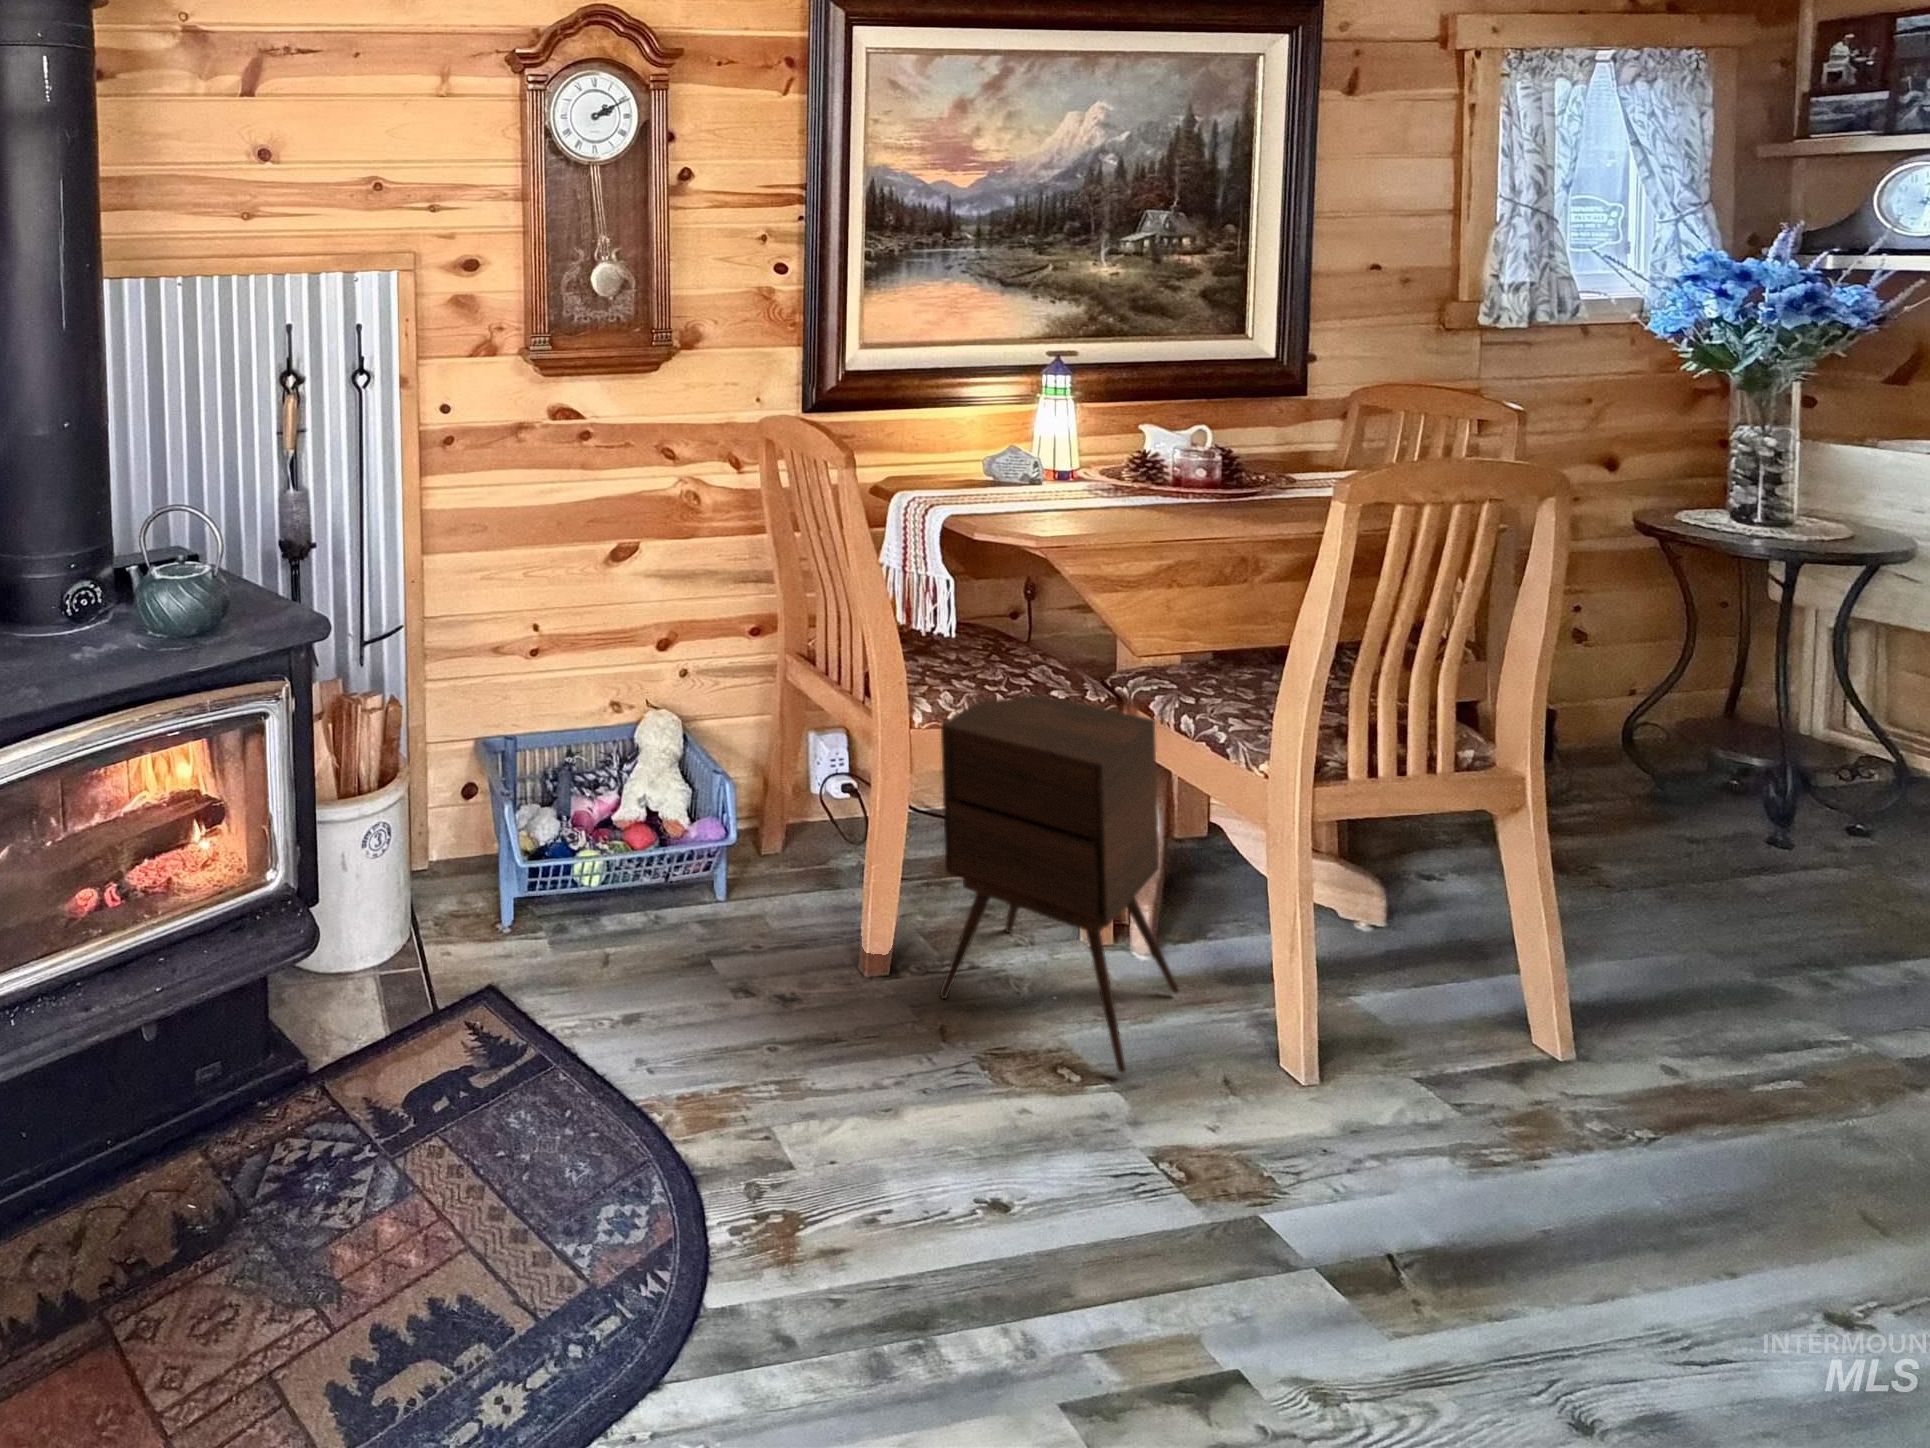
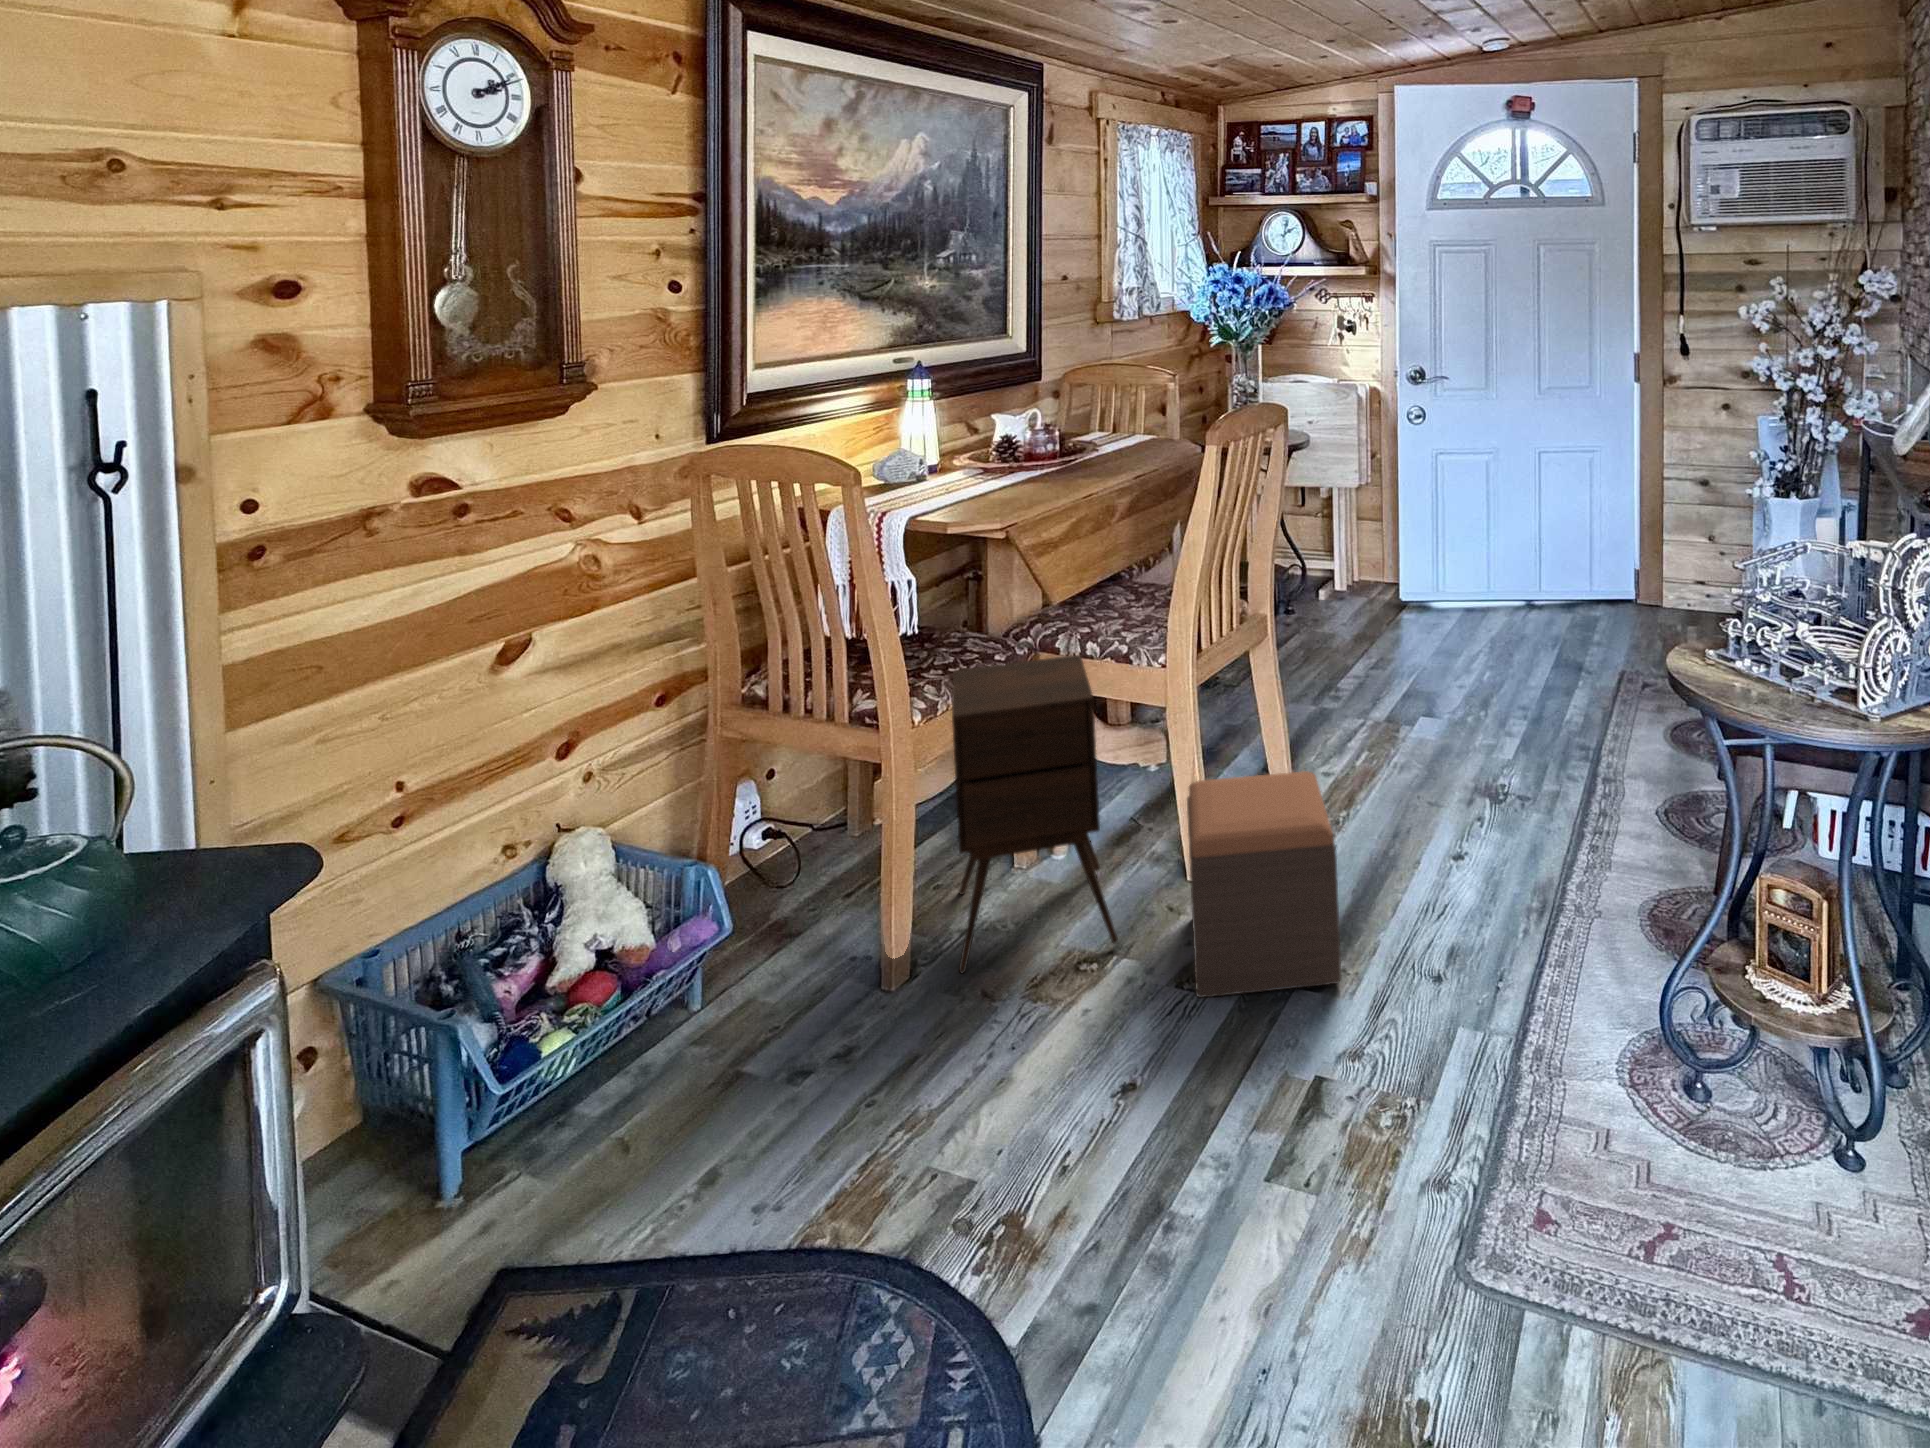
footstool: none [1166,933,1476,1323] -> present [1187,771,1341,997]

